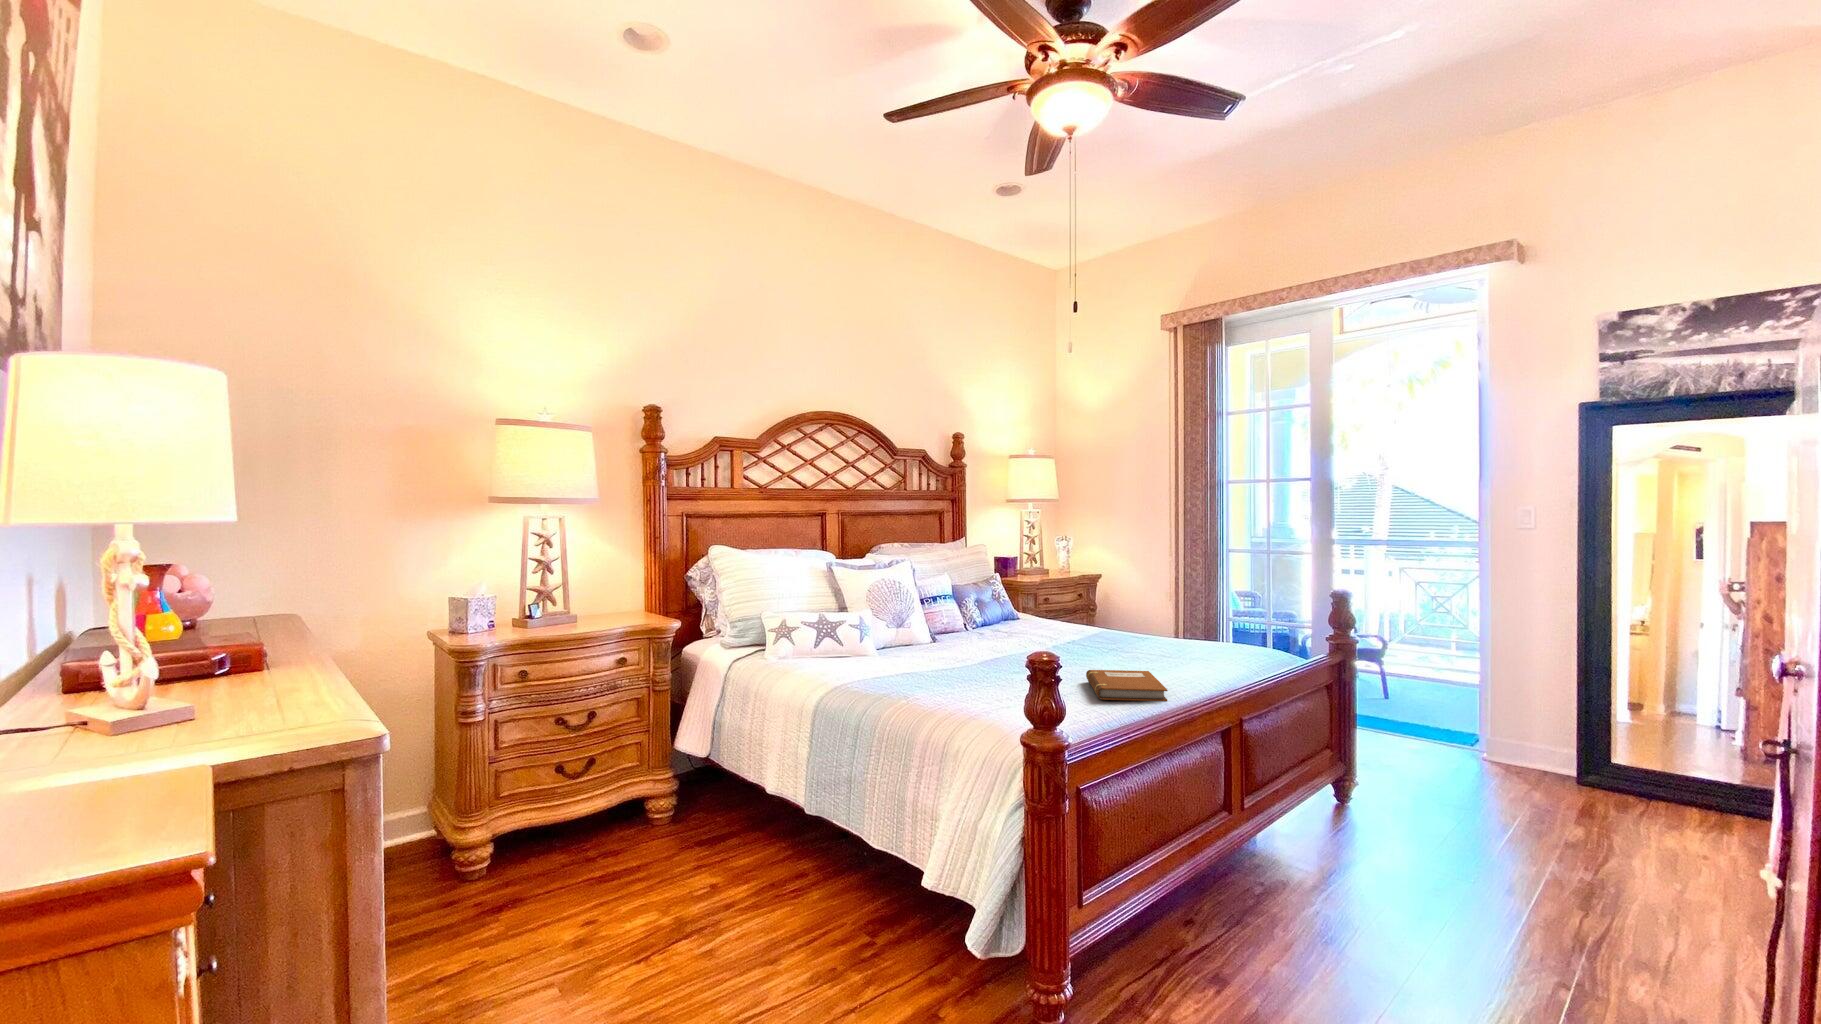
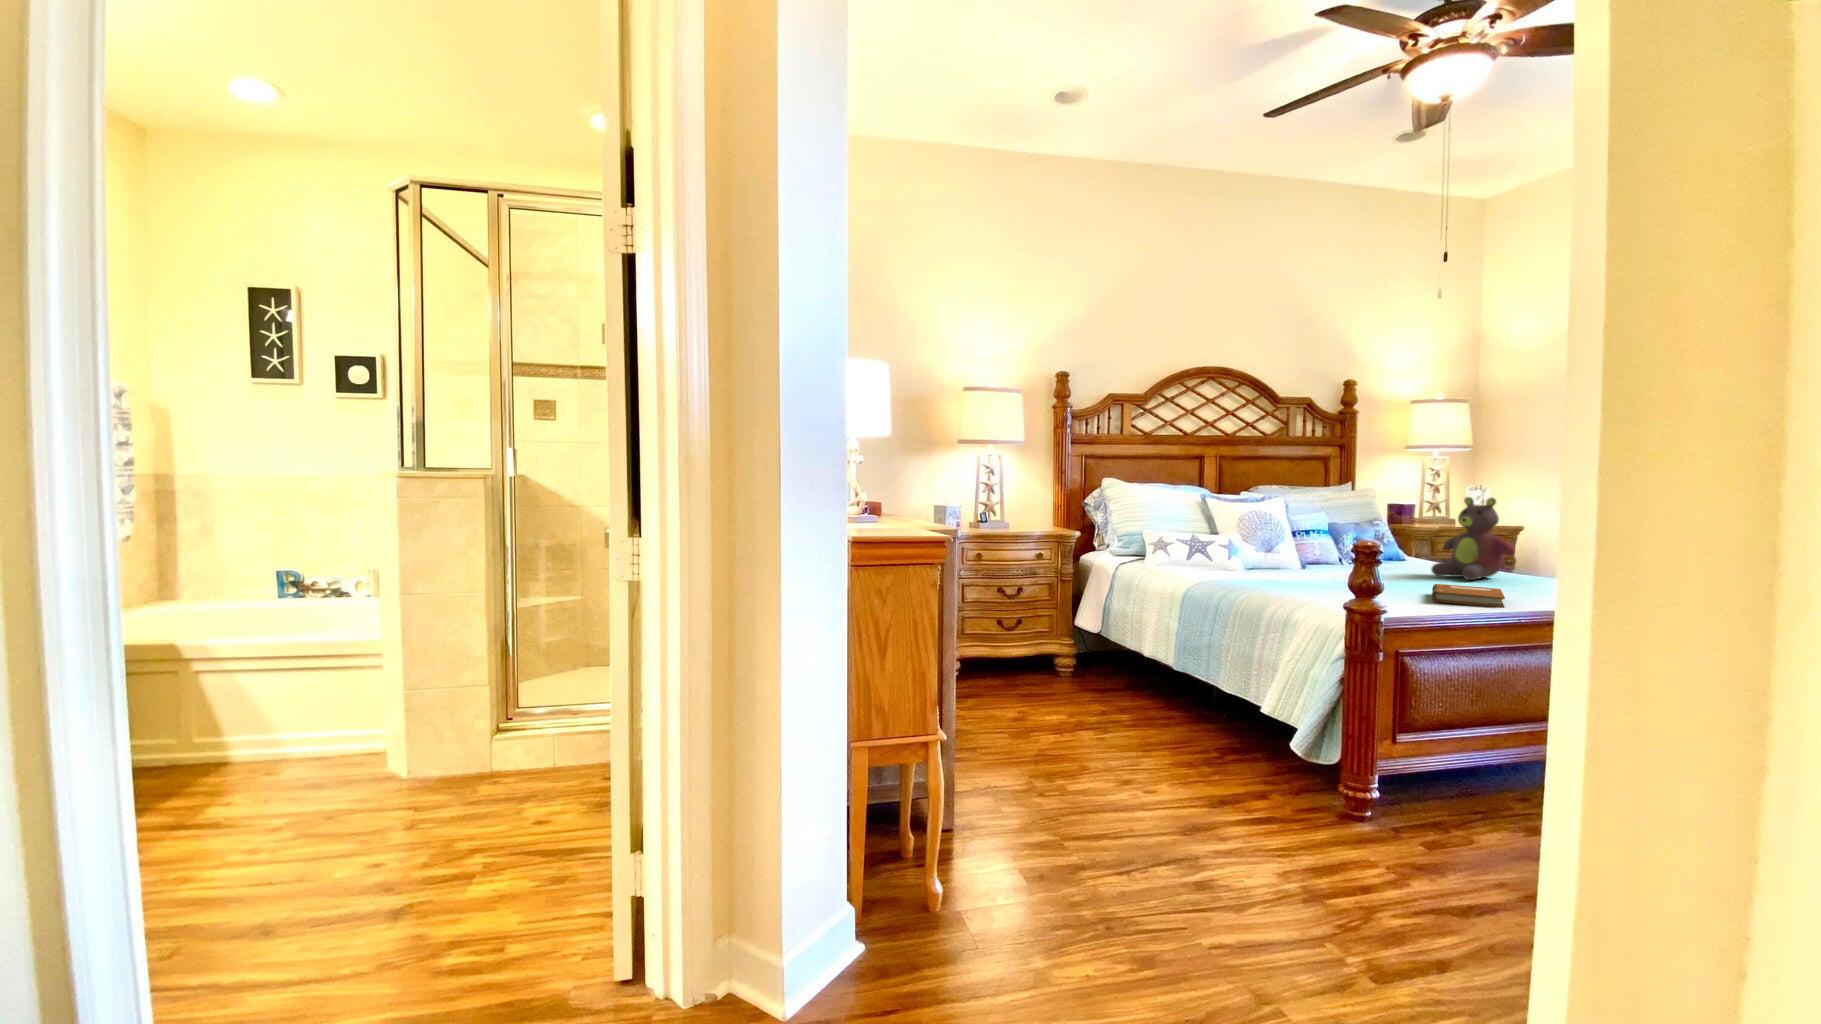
stuffed bear: none [1064,560,1136,651] -> present [1431,497,1515,580]

